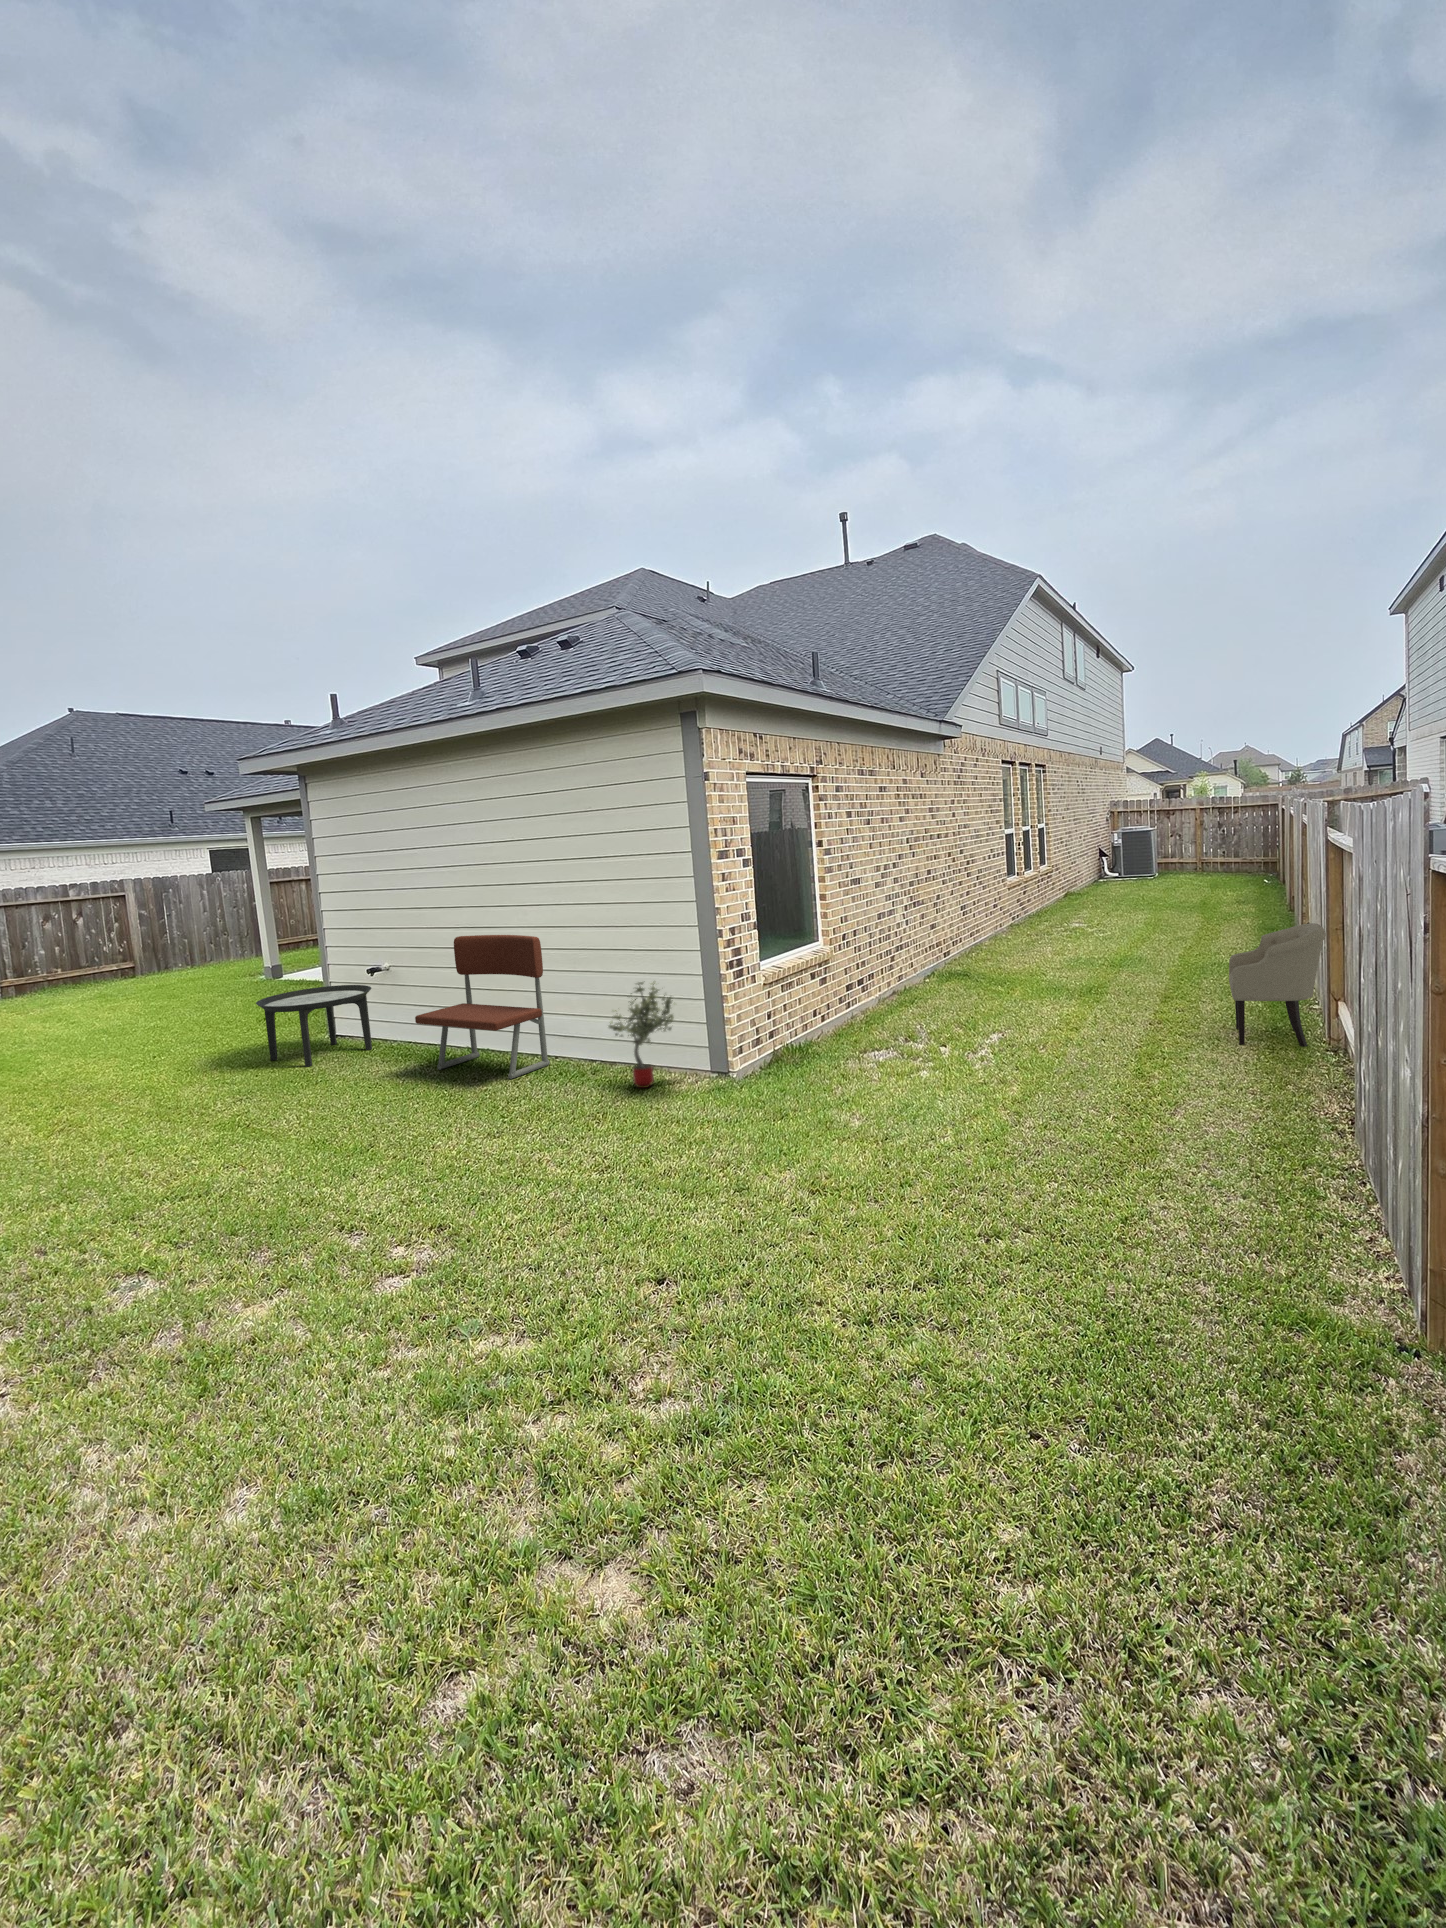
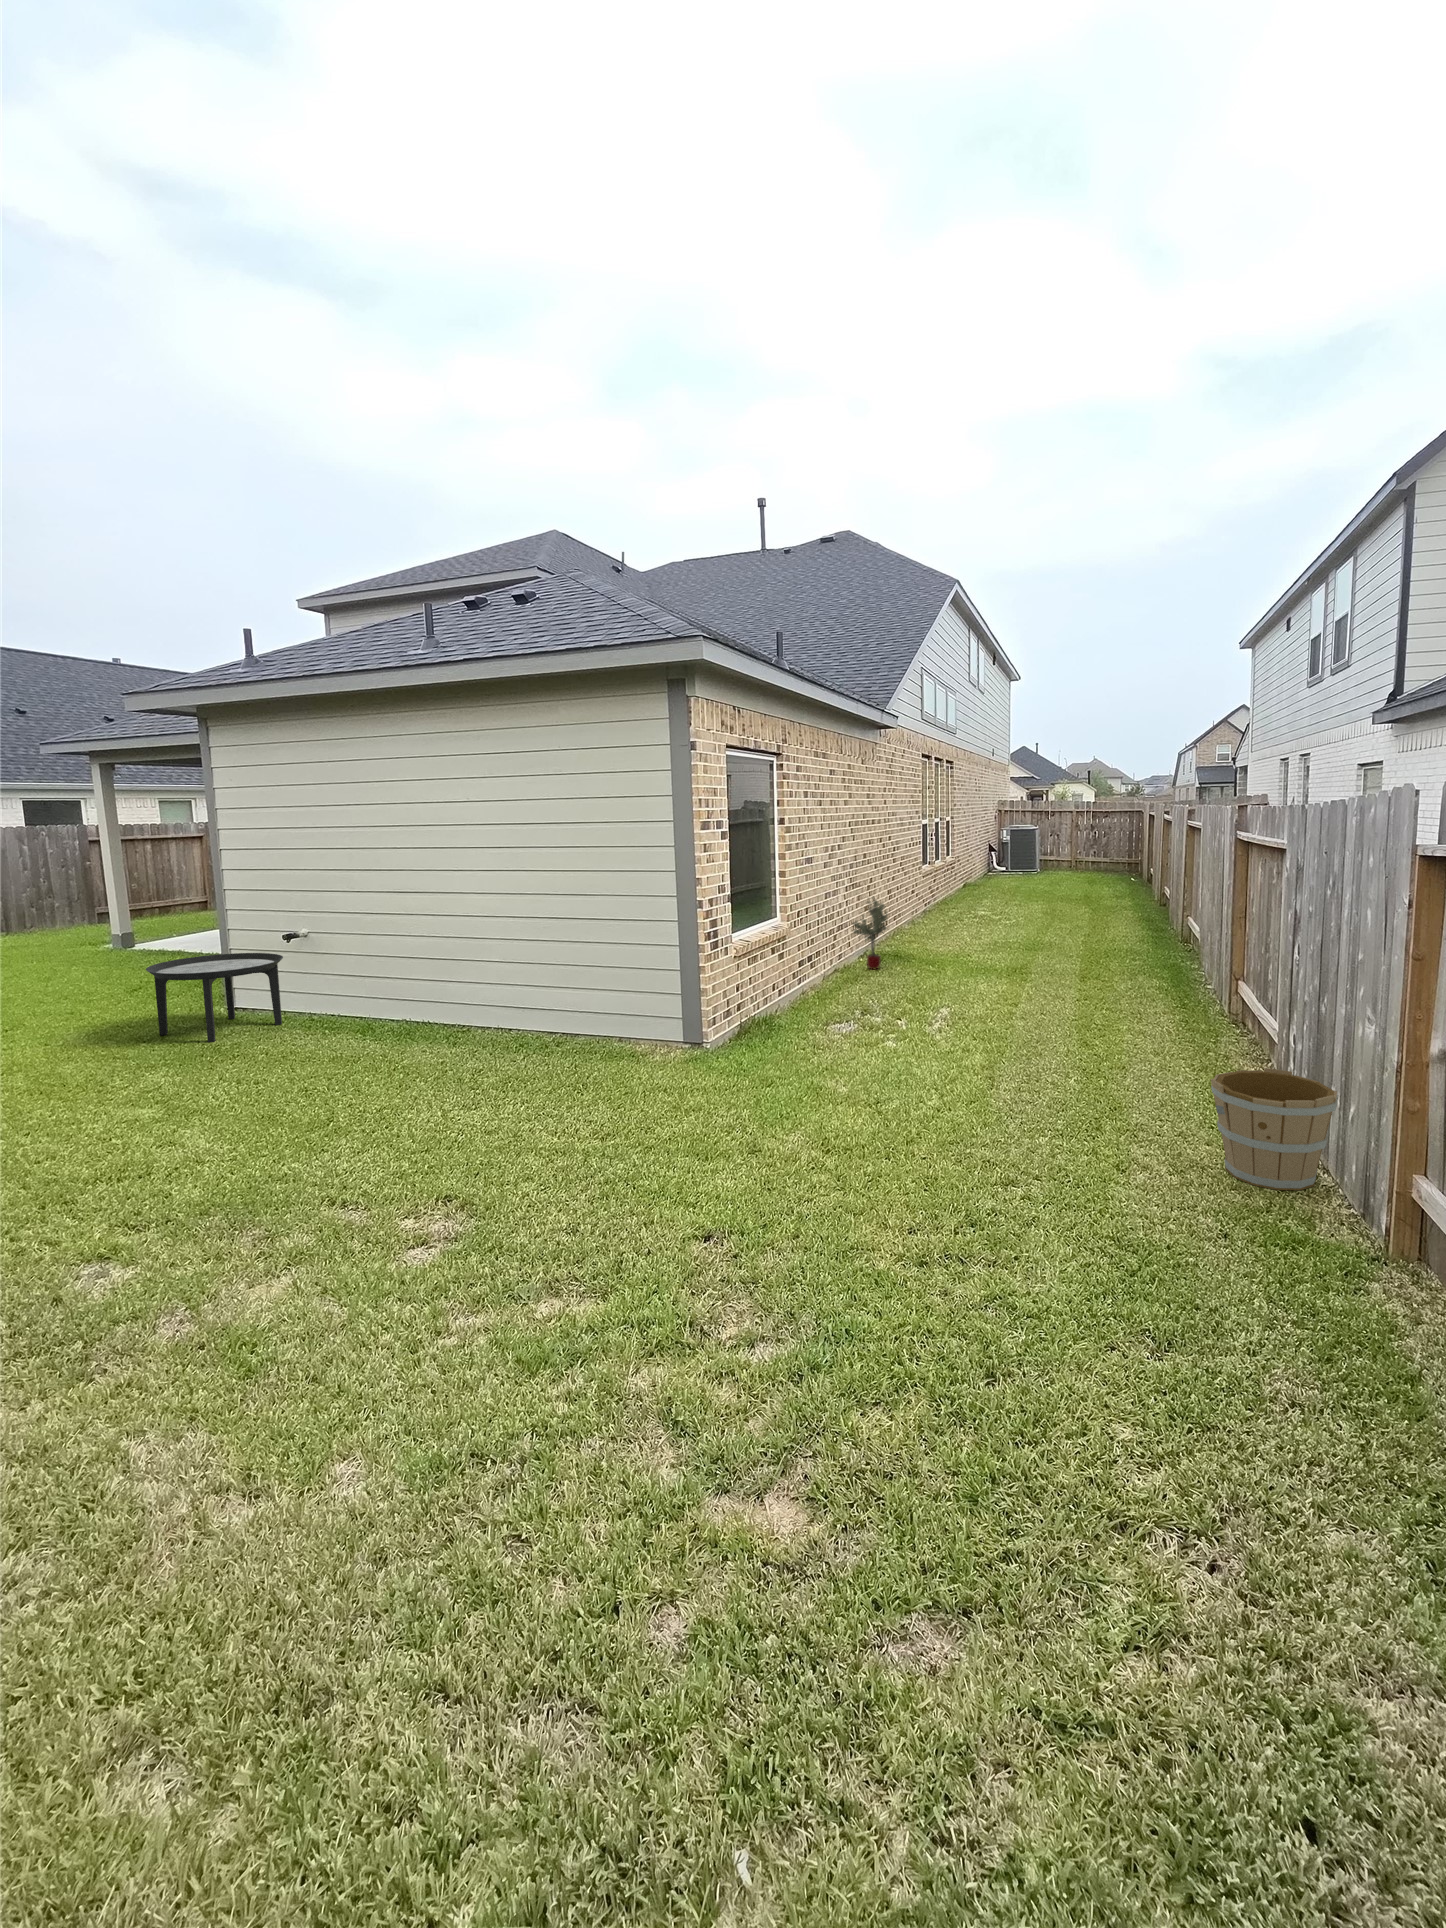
chair: present [1229,923,1326,1047] -> none [1156,915,1244,1025]
bench: present [415,935,550,1079] -> none [351,901,501,1054]
potted tree: present [609,982,675,1088] -> present [853,900,888,969]
wooden bucket: none [1221,1106,1375,1250] -> present [1211,1068,1338,1190]

